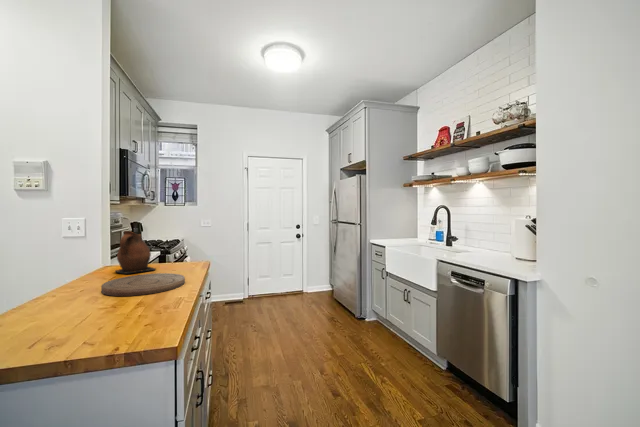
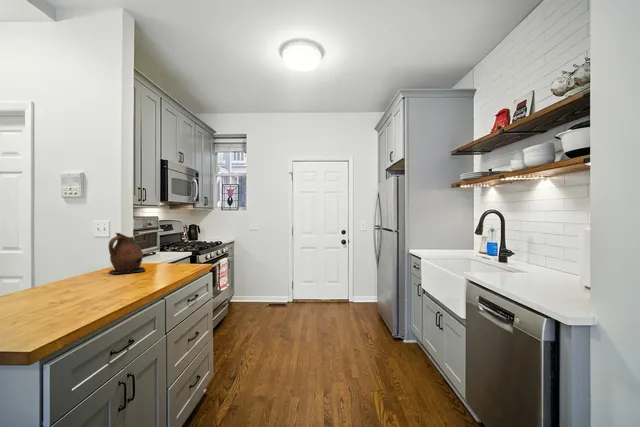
cutting board: present [101,273,185,296] -> none [53,276,142,298]

